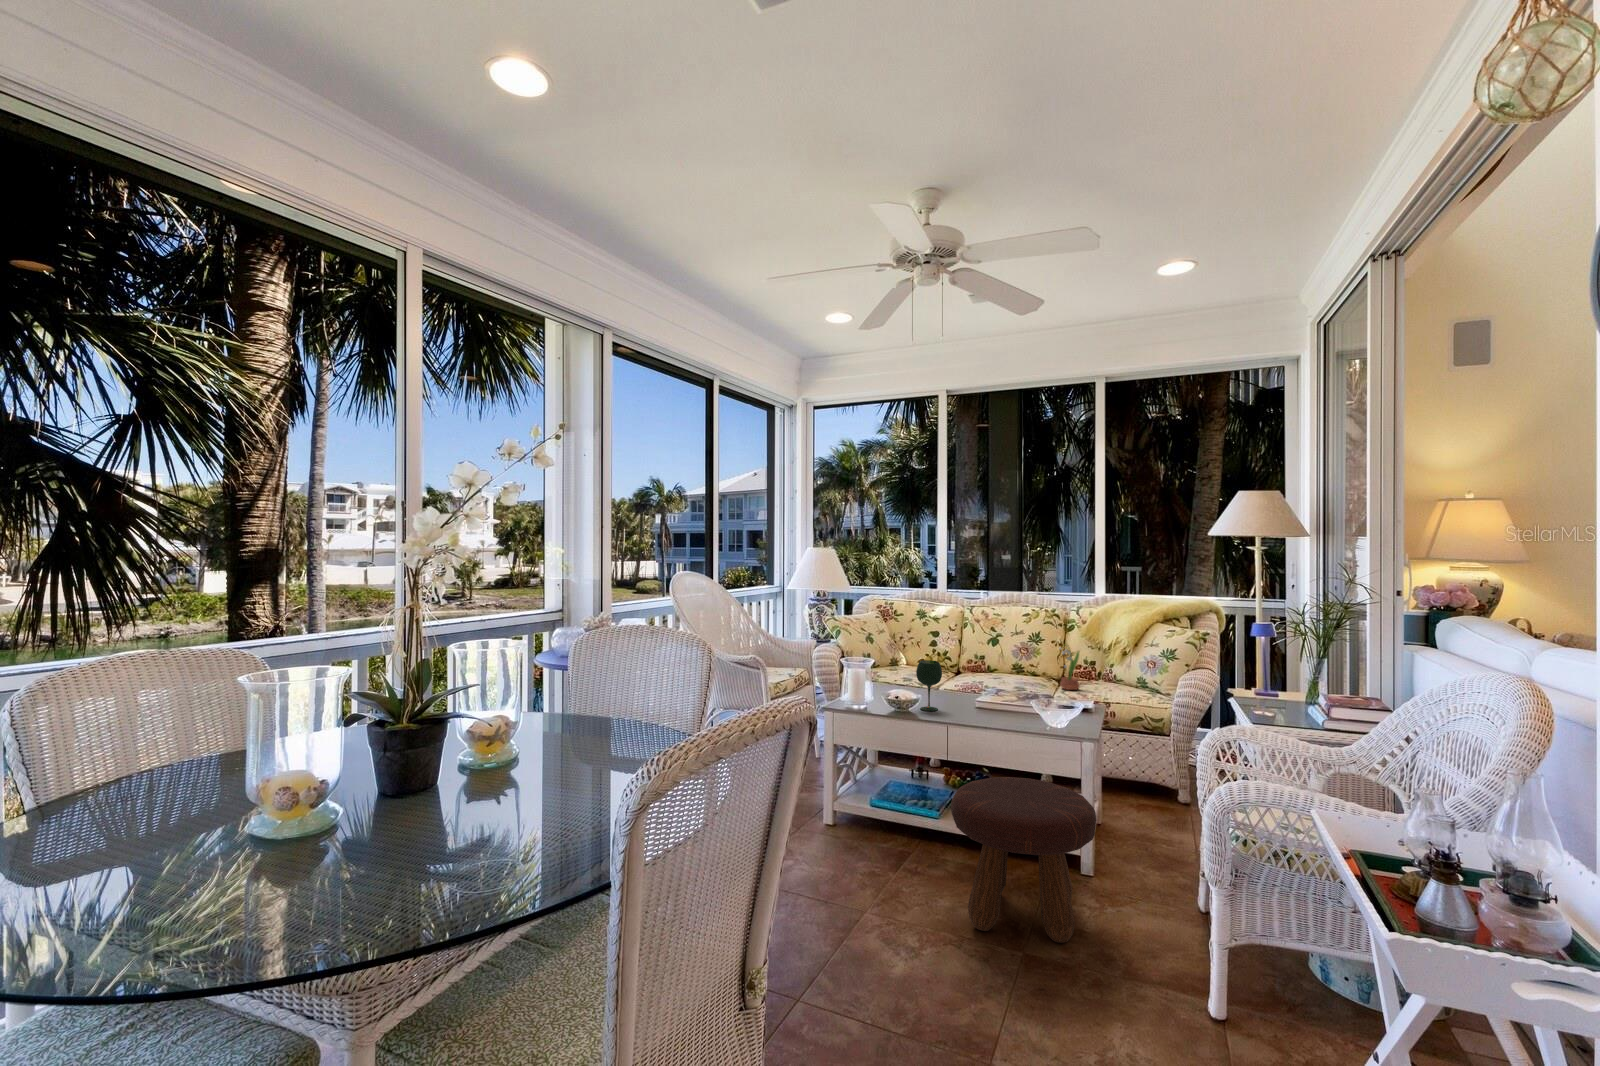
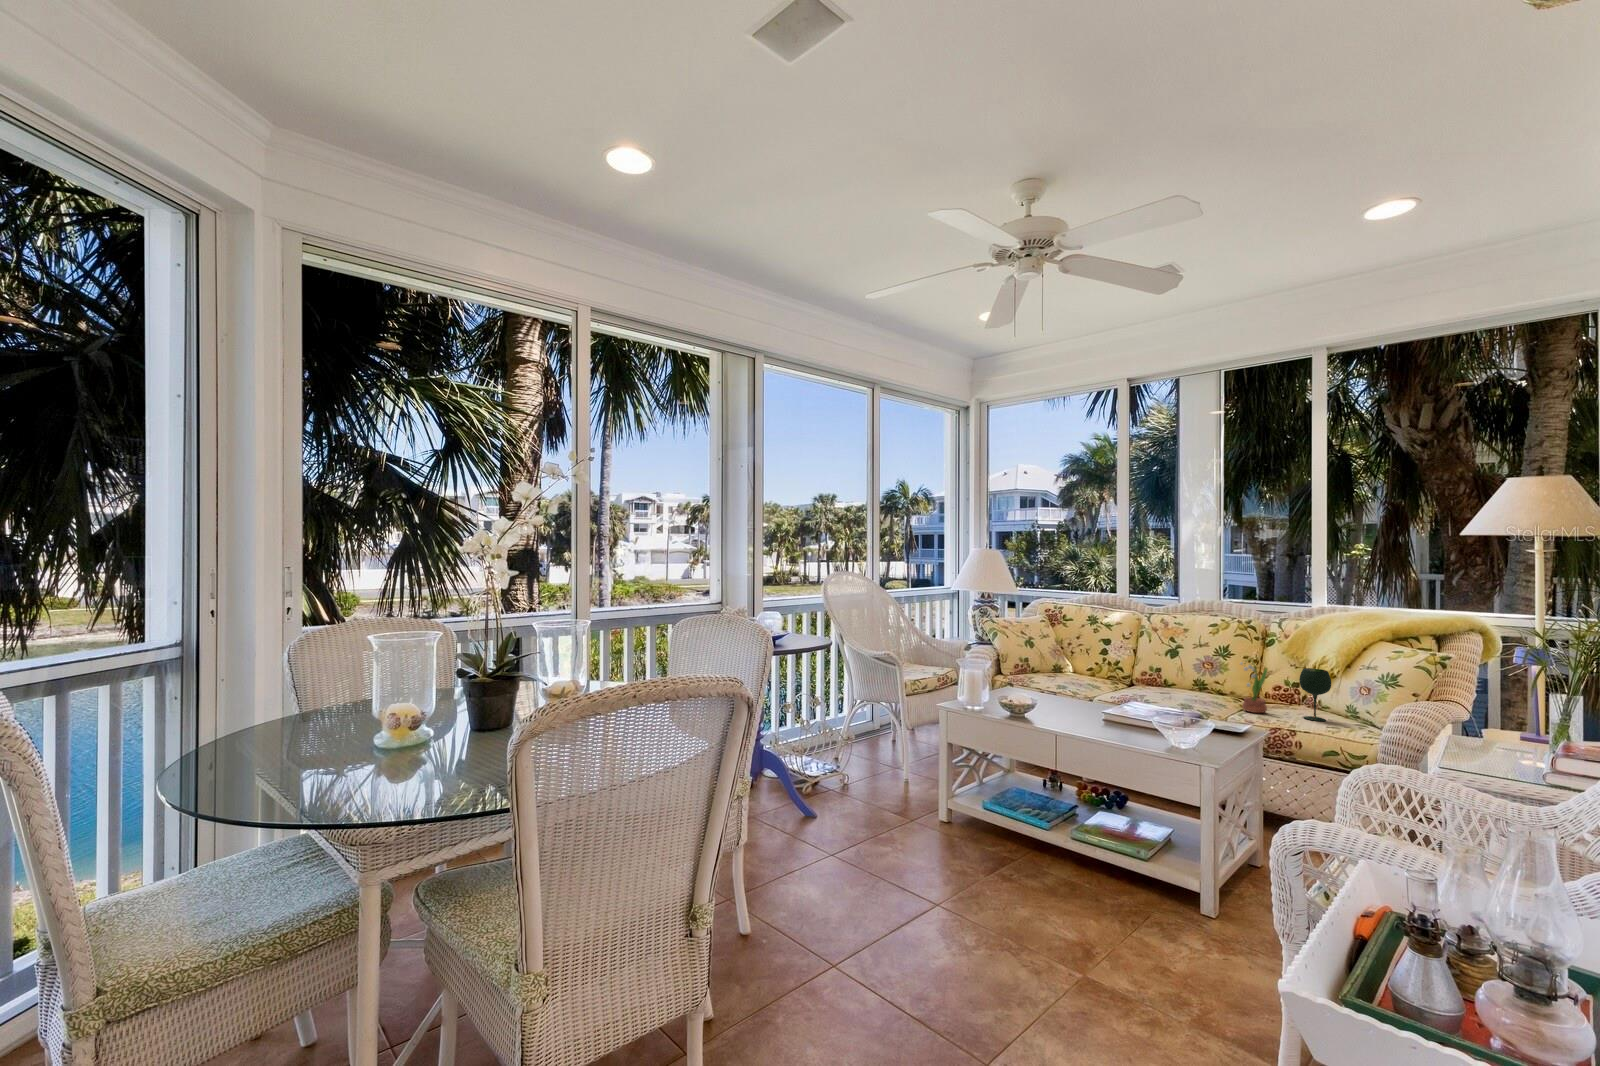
wine glass: present [916,660,942,711] -> present [1299,668,1331,721]
footstool: present [951,777,1096,943] -> none [1032,794,1204,990]

